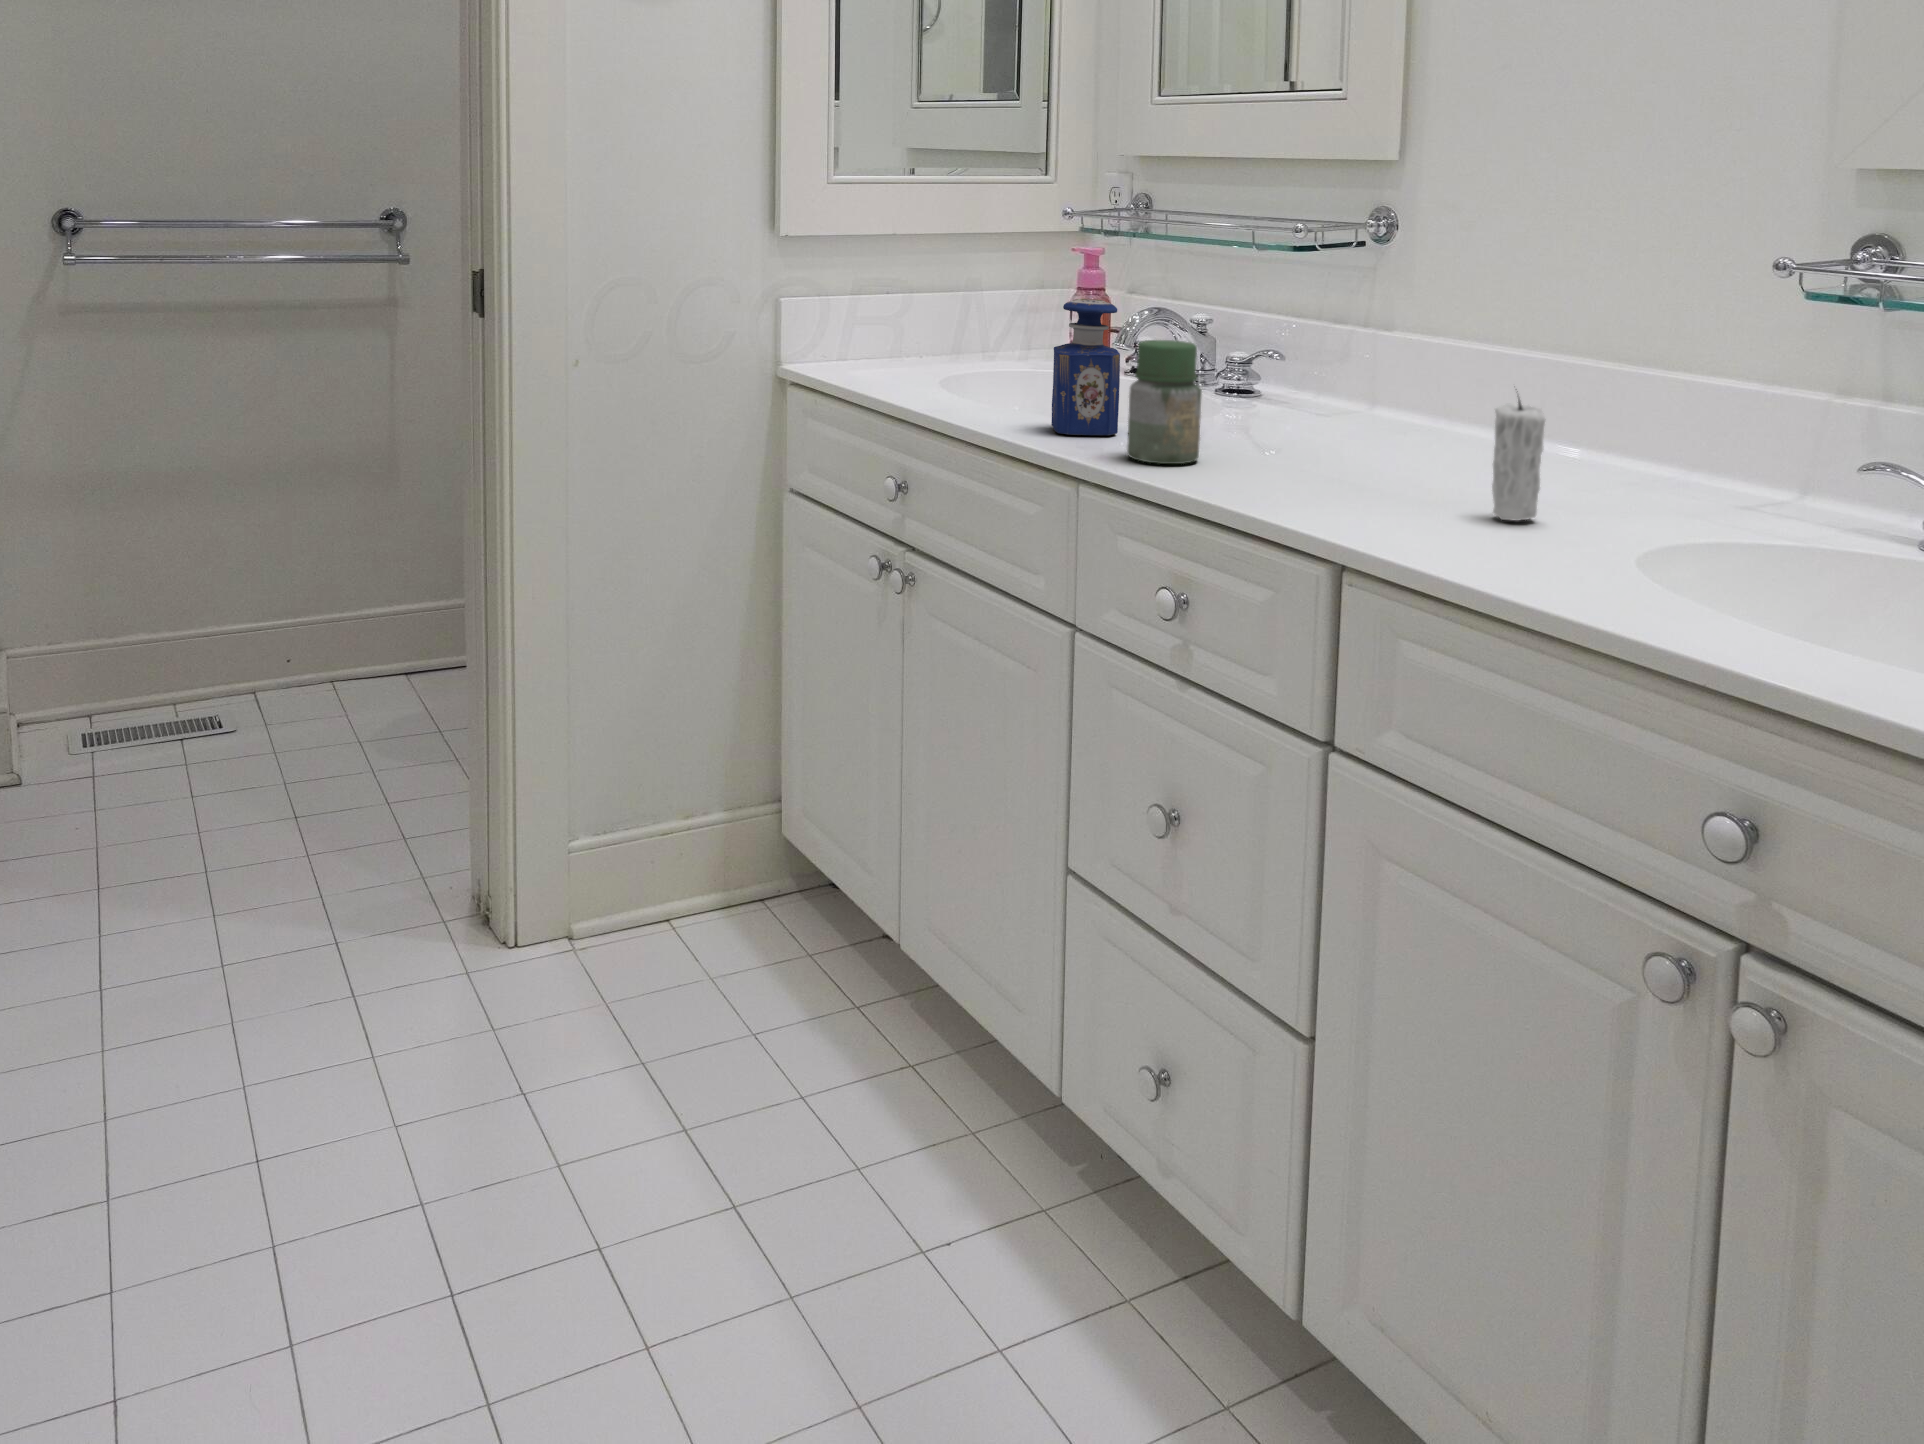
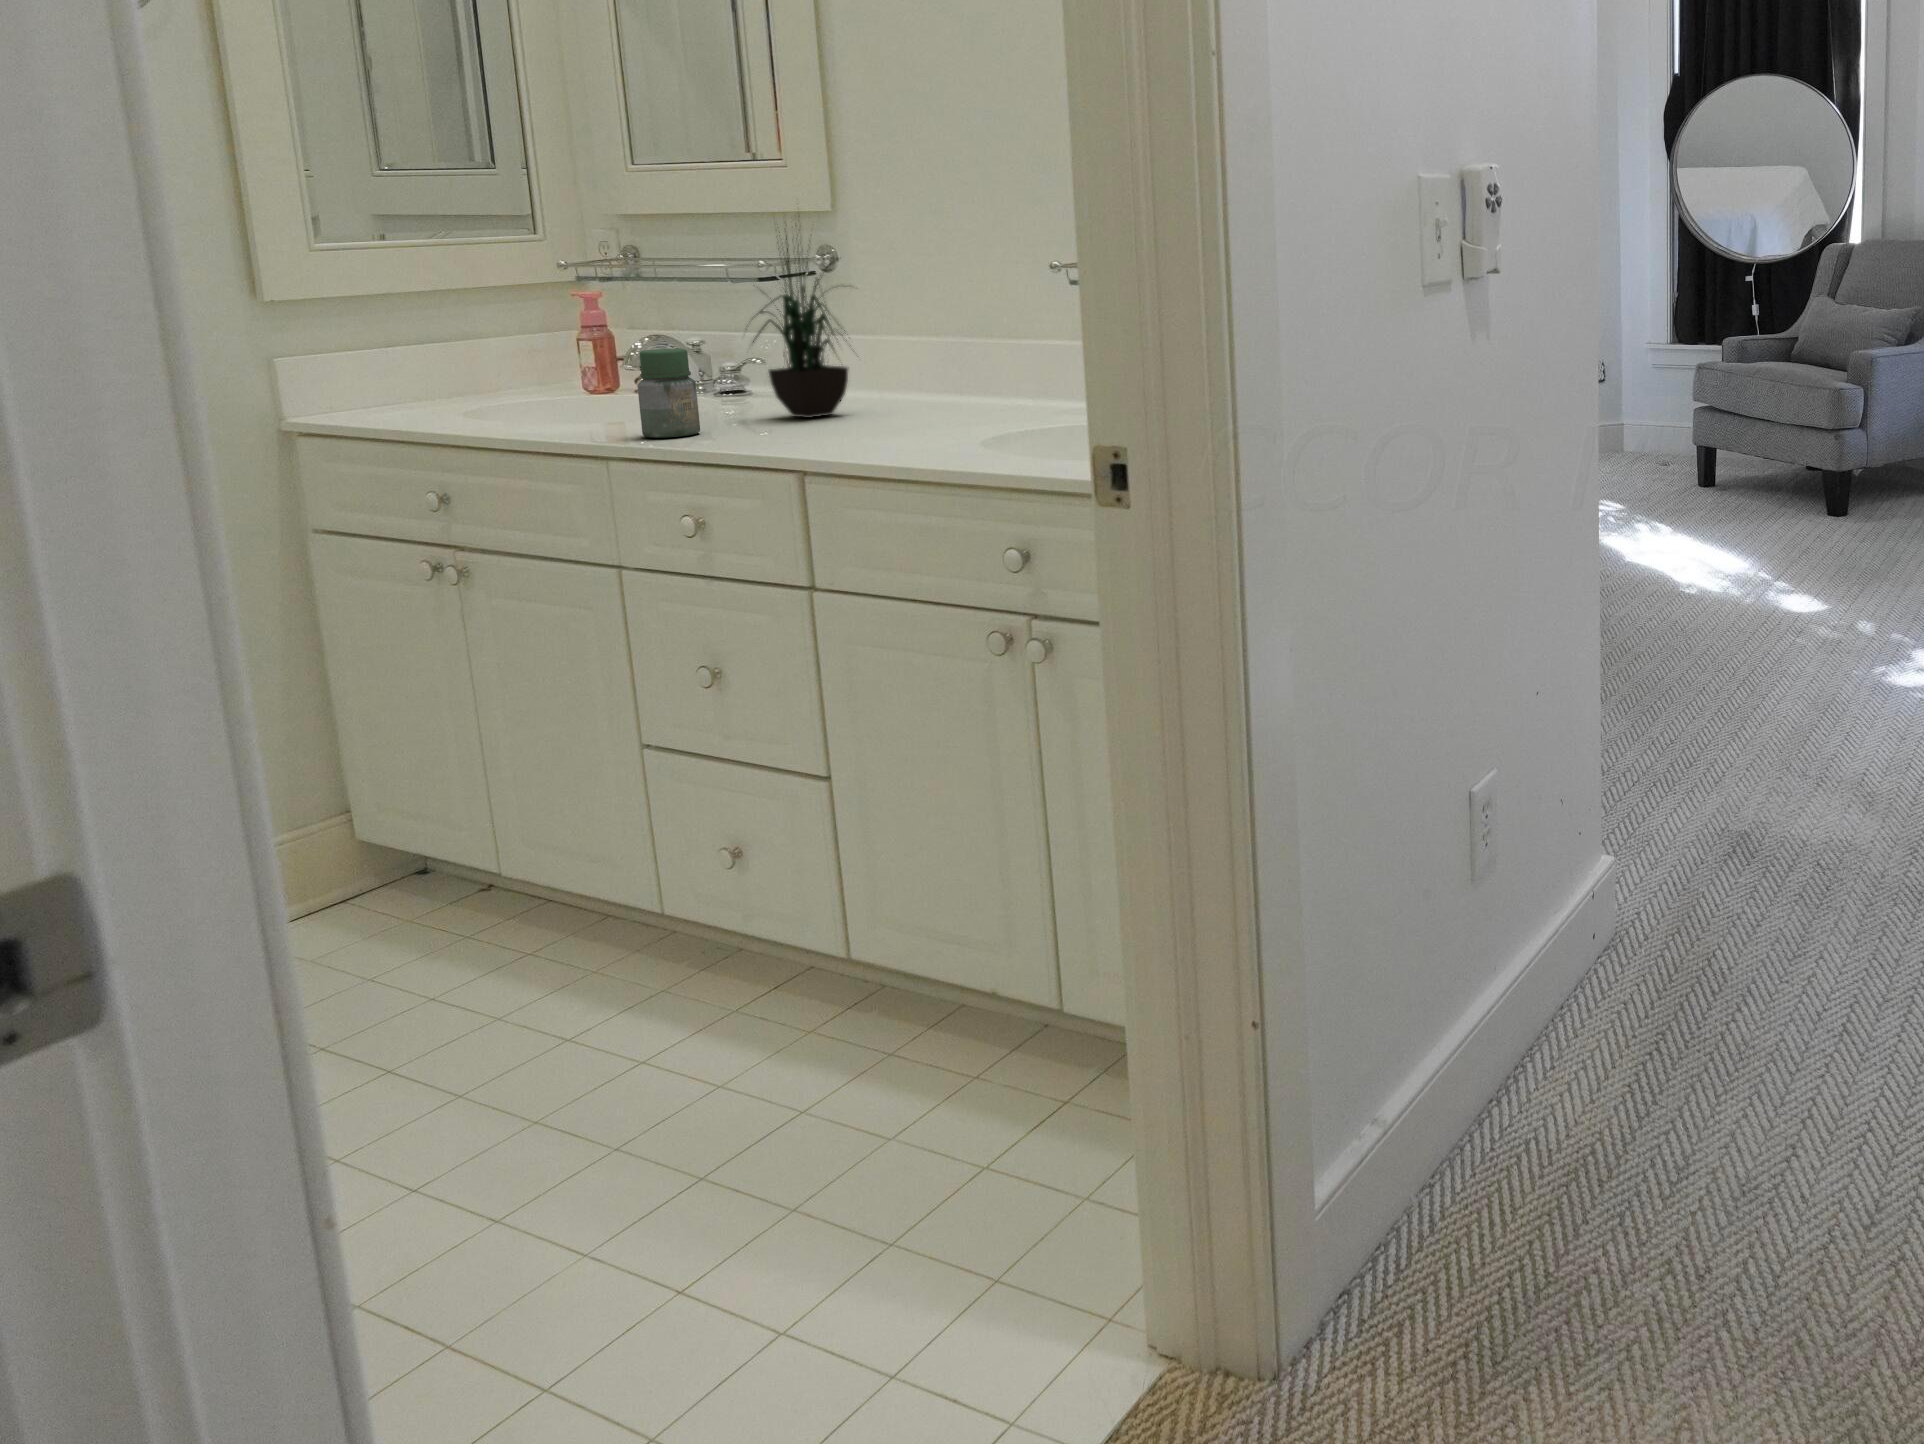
potted plant: none [1258,123,1447,453] -> present [746,235,848,418]
perfume bottle: present [1051,298,1120,435] -> none [568,326,633,431]
candle: present [1492,399,1545,521] -> none [896,348,931,435]

